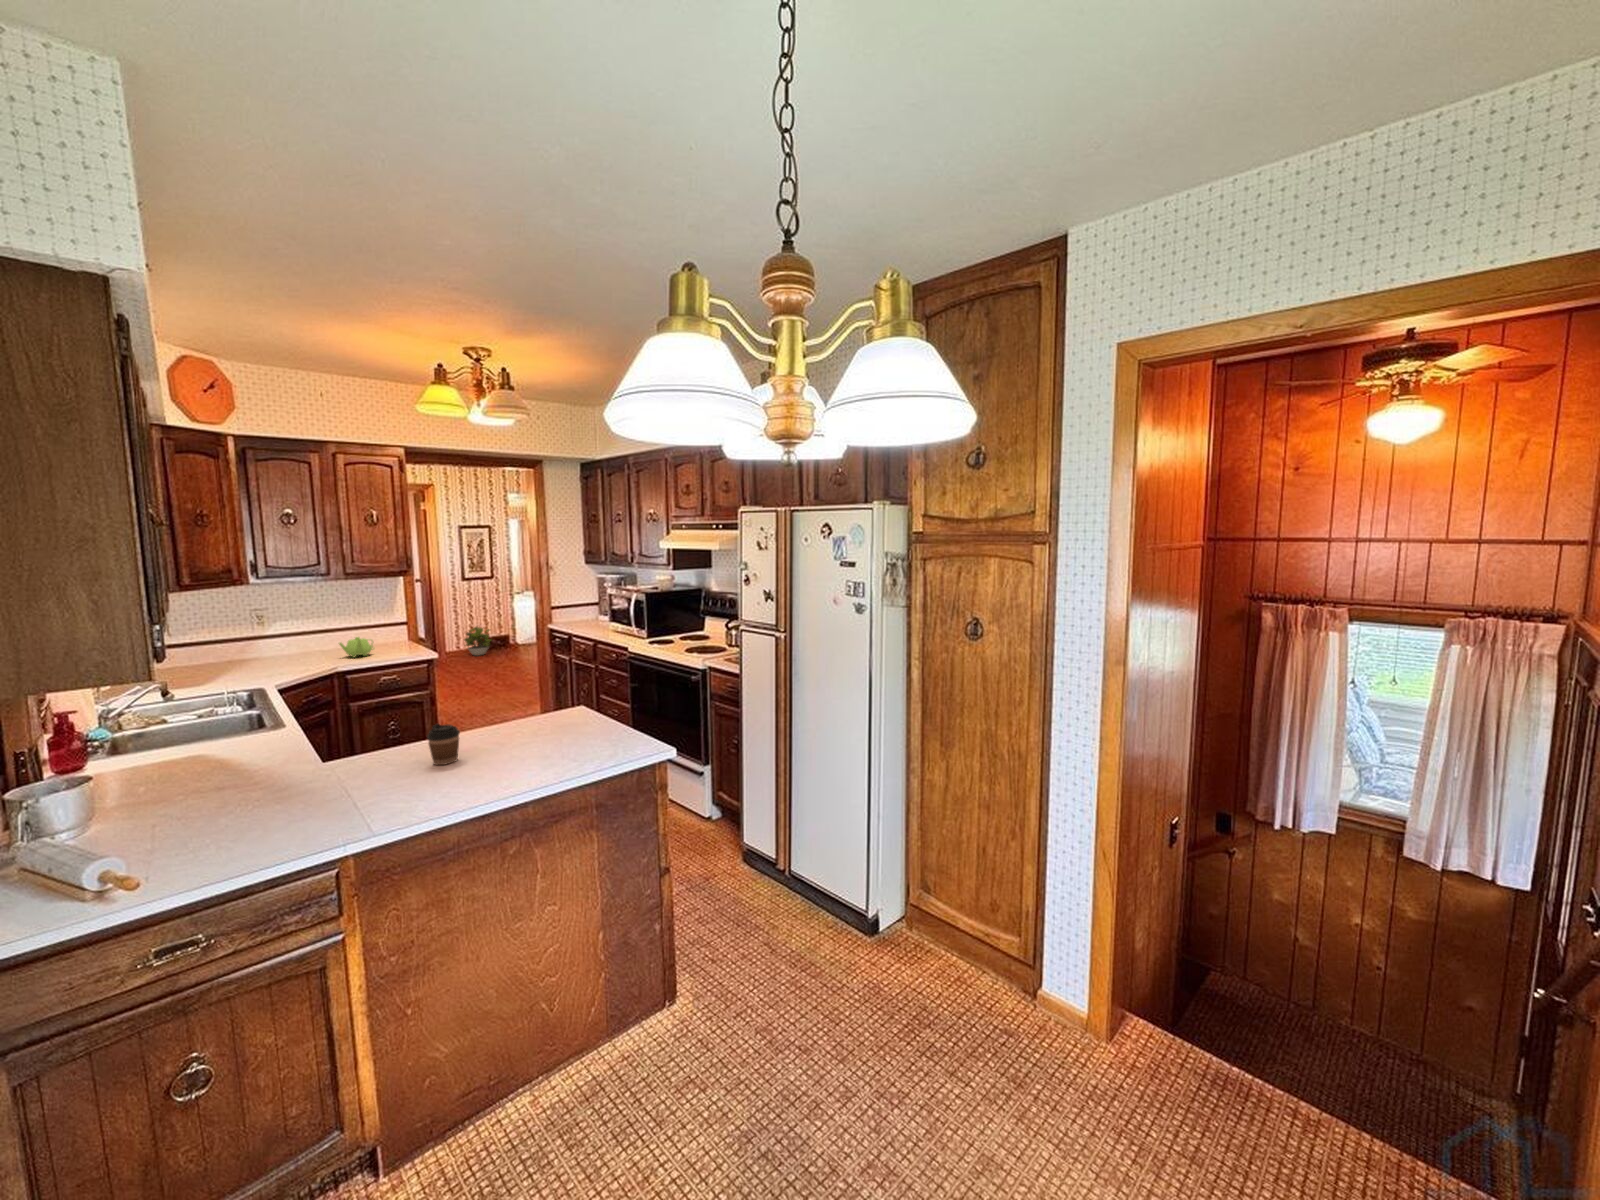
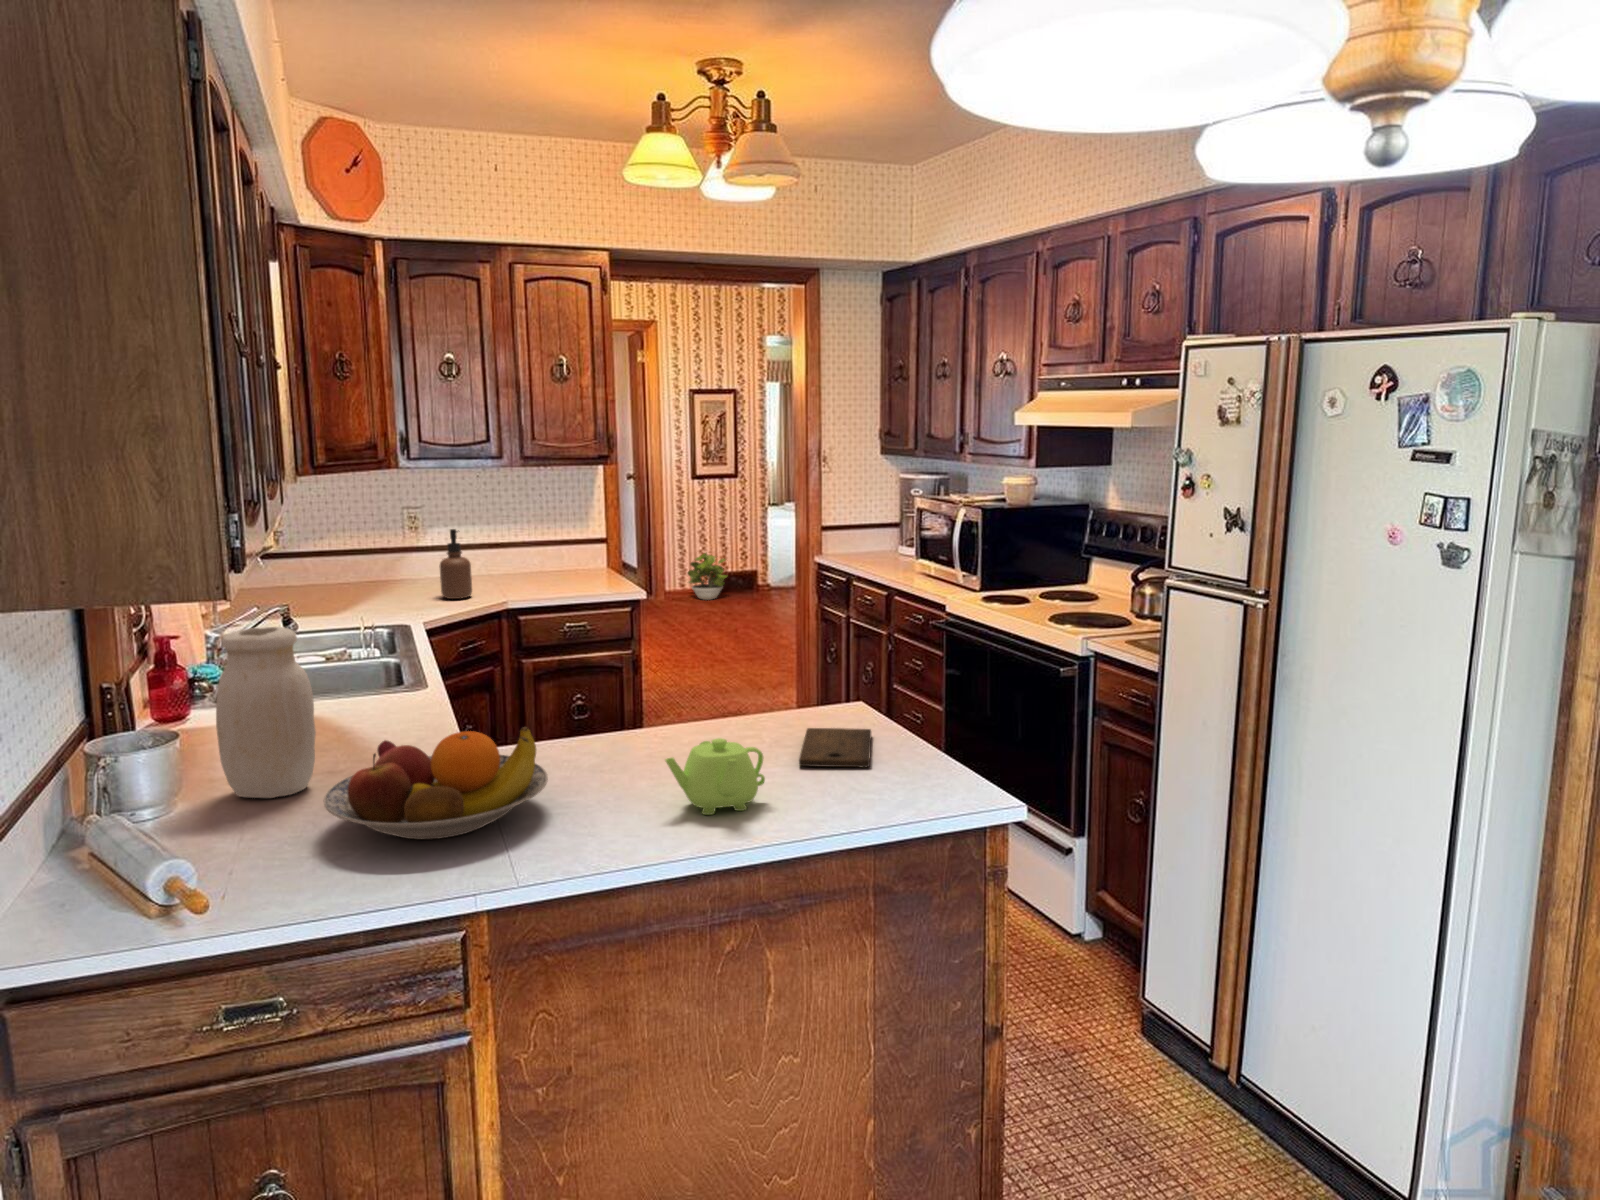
soap dispenser: none [281,623,309,669] -> present [439,529,472,599]
teapot: present [339,637,373,657] -> present [665,738,765,815]
jar: none [120,698,206,816] -> present [216,627,316,798]
cutting board: none [550,719,591,743] -> present [799,728,871,767]
coffee cup: present [427,724,460,765] -> none [606,708,655,780]
fruit bowl: none [223,741,390,821] -> present [324,727,548,840]

